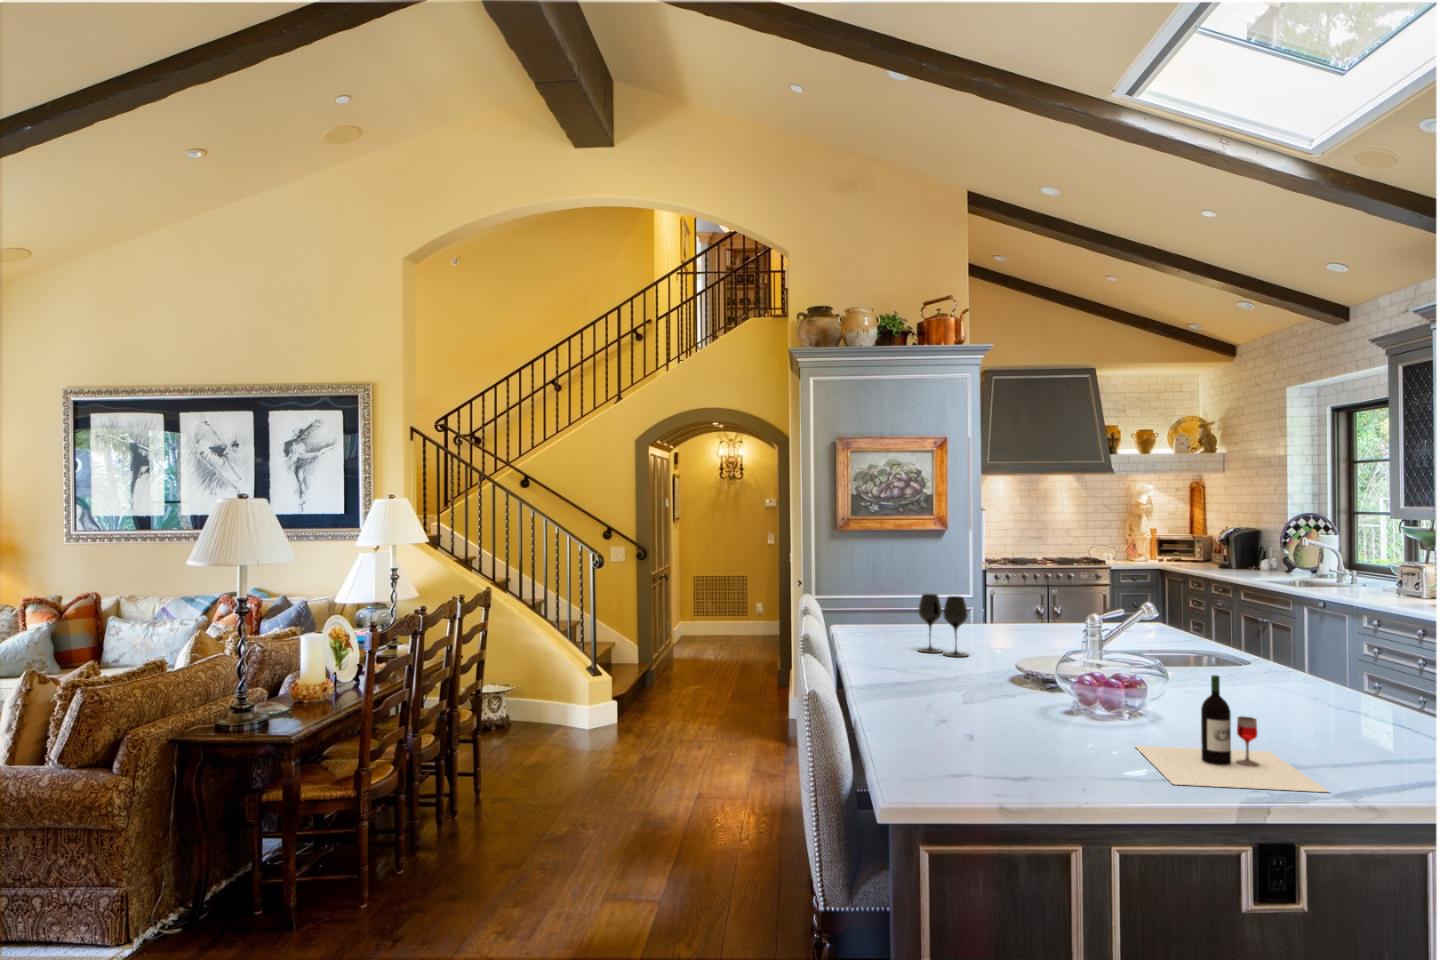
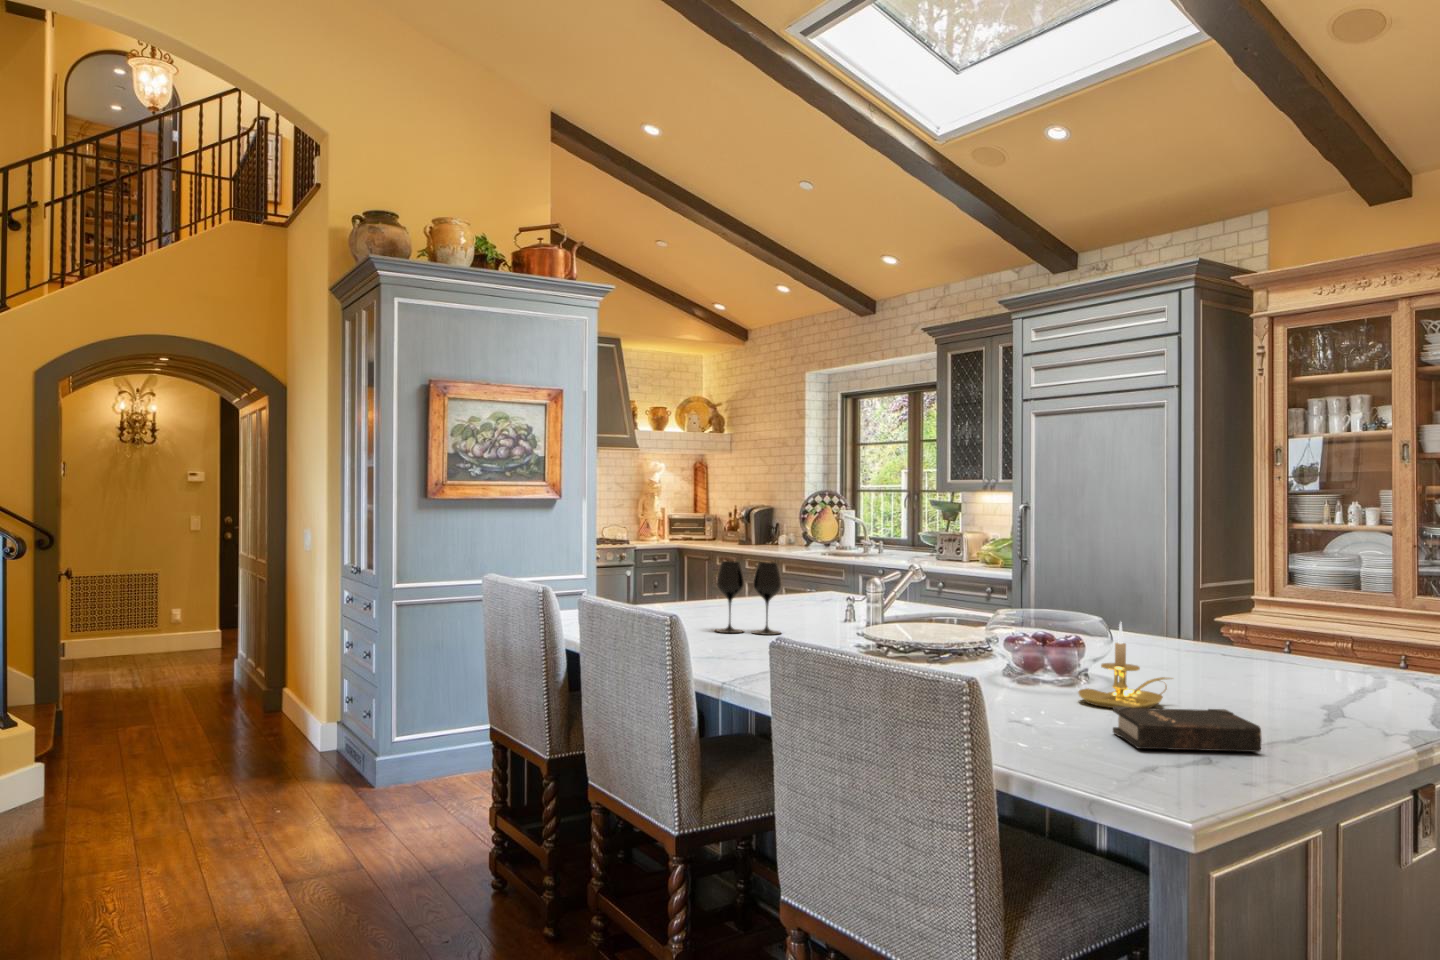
candle holder: none [997,671,1081,750] -> present [1078,623,1172,708]
wine bottle: present [1136,675,1329,792] -> none [1185,608,1400,720]
hardback book: none [904,737,1020,790] -> present [1113,706,1261,752]

